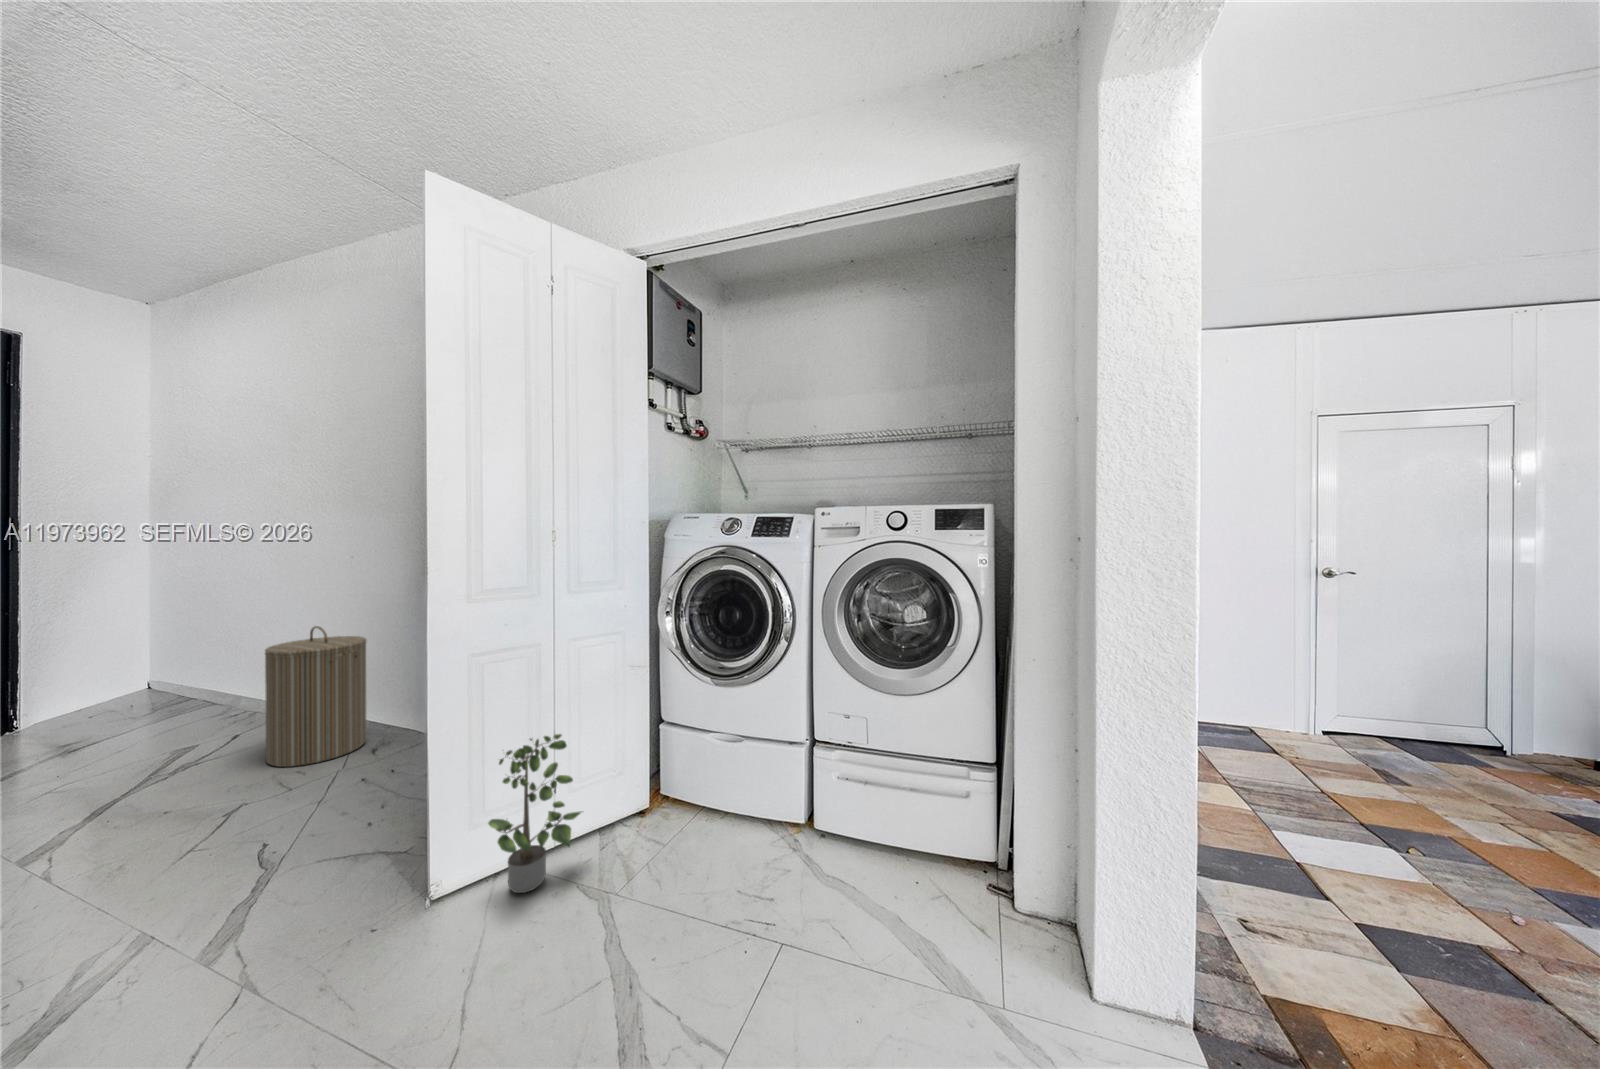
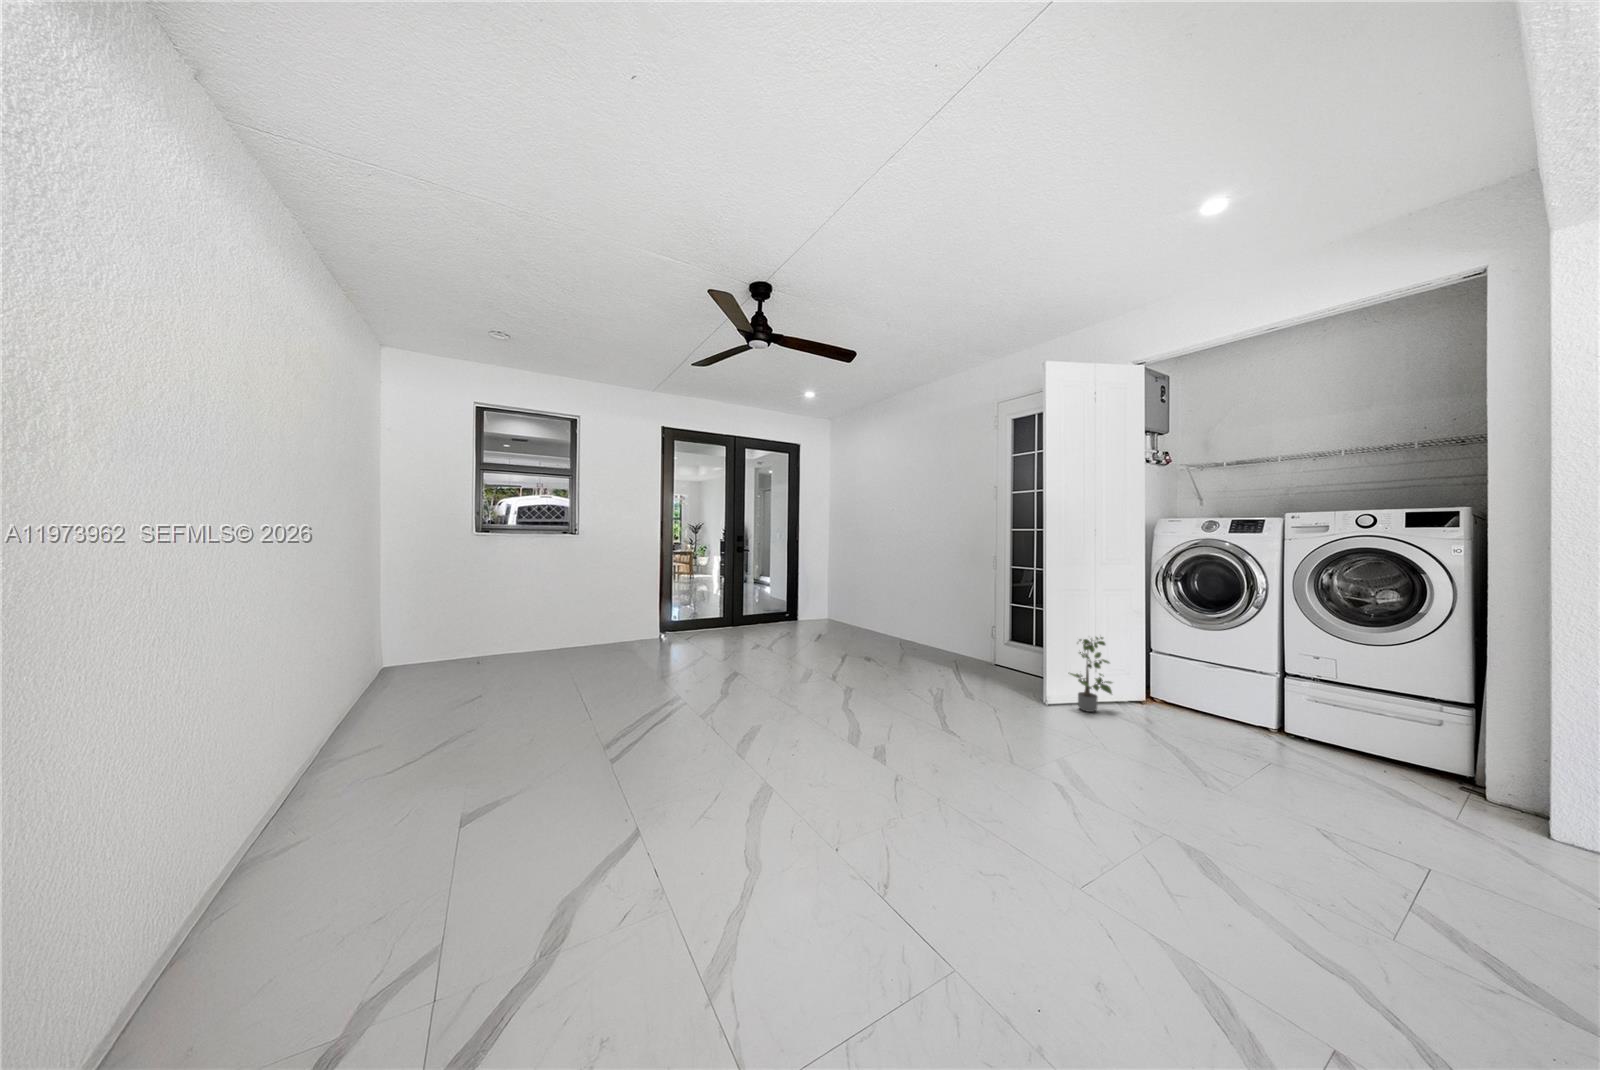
laundry hamper: present [265,626,366,767] -> none [903,581,944,651]

